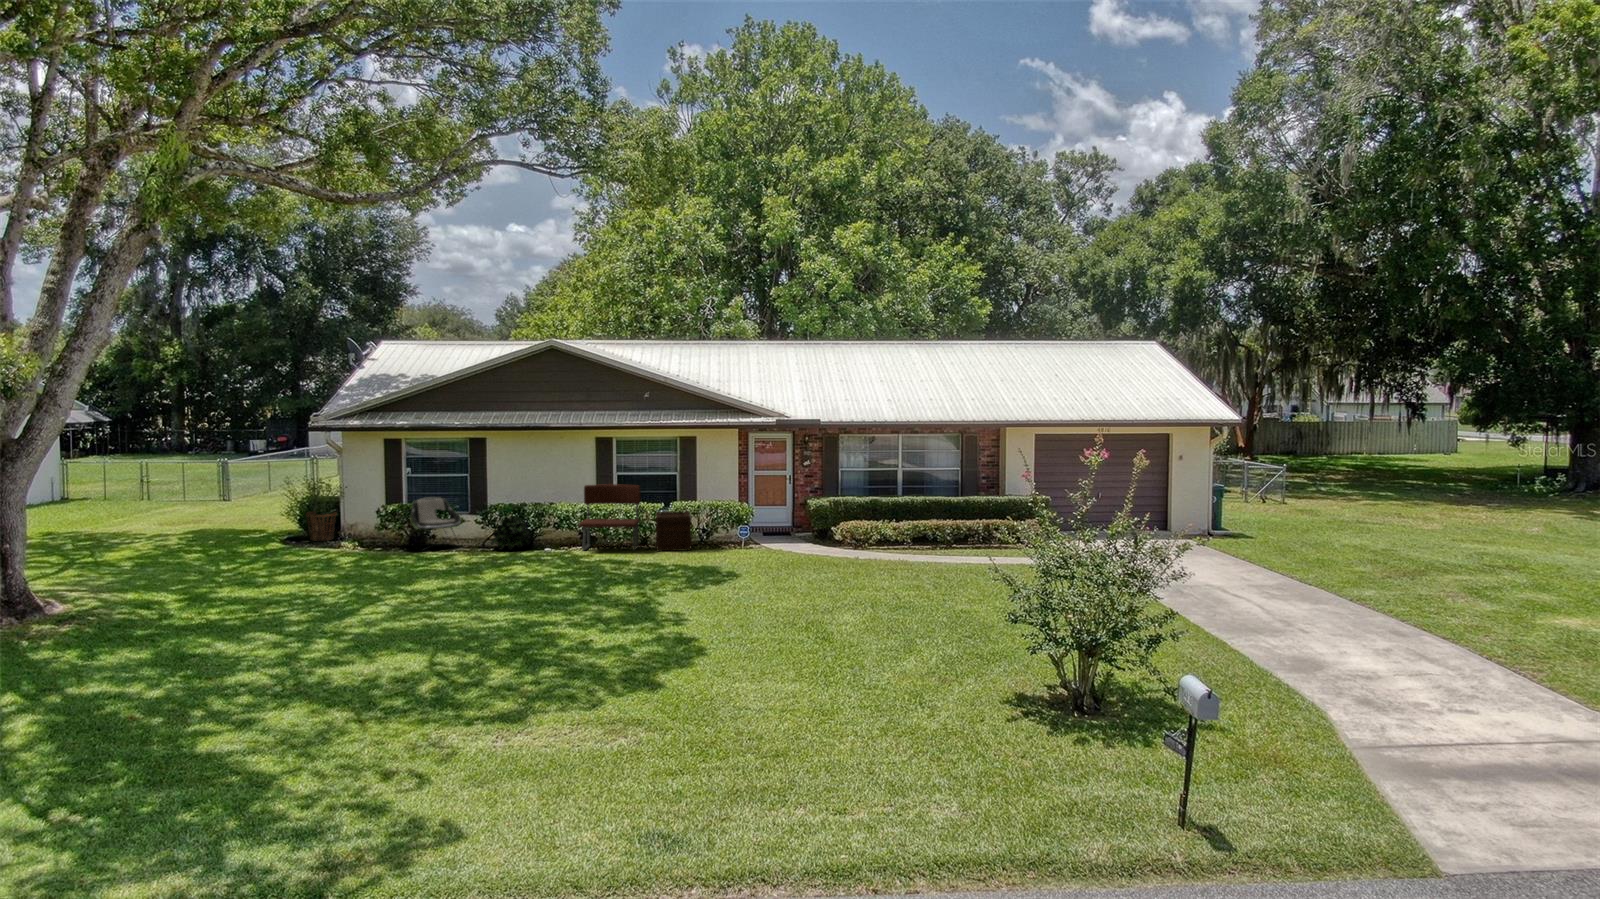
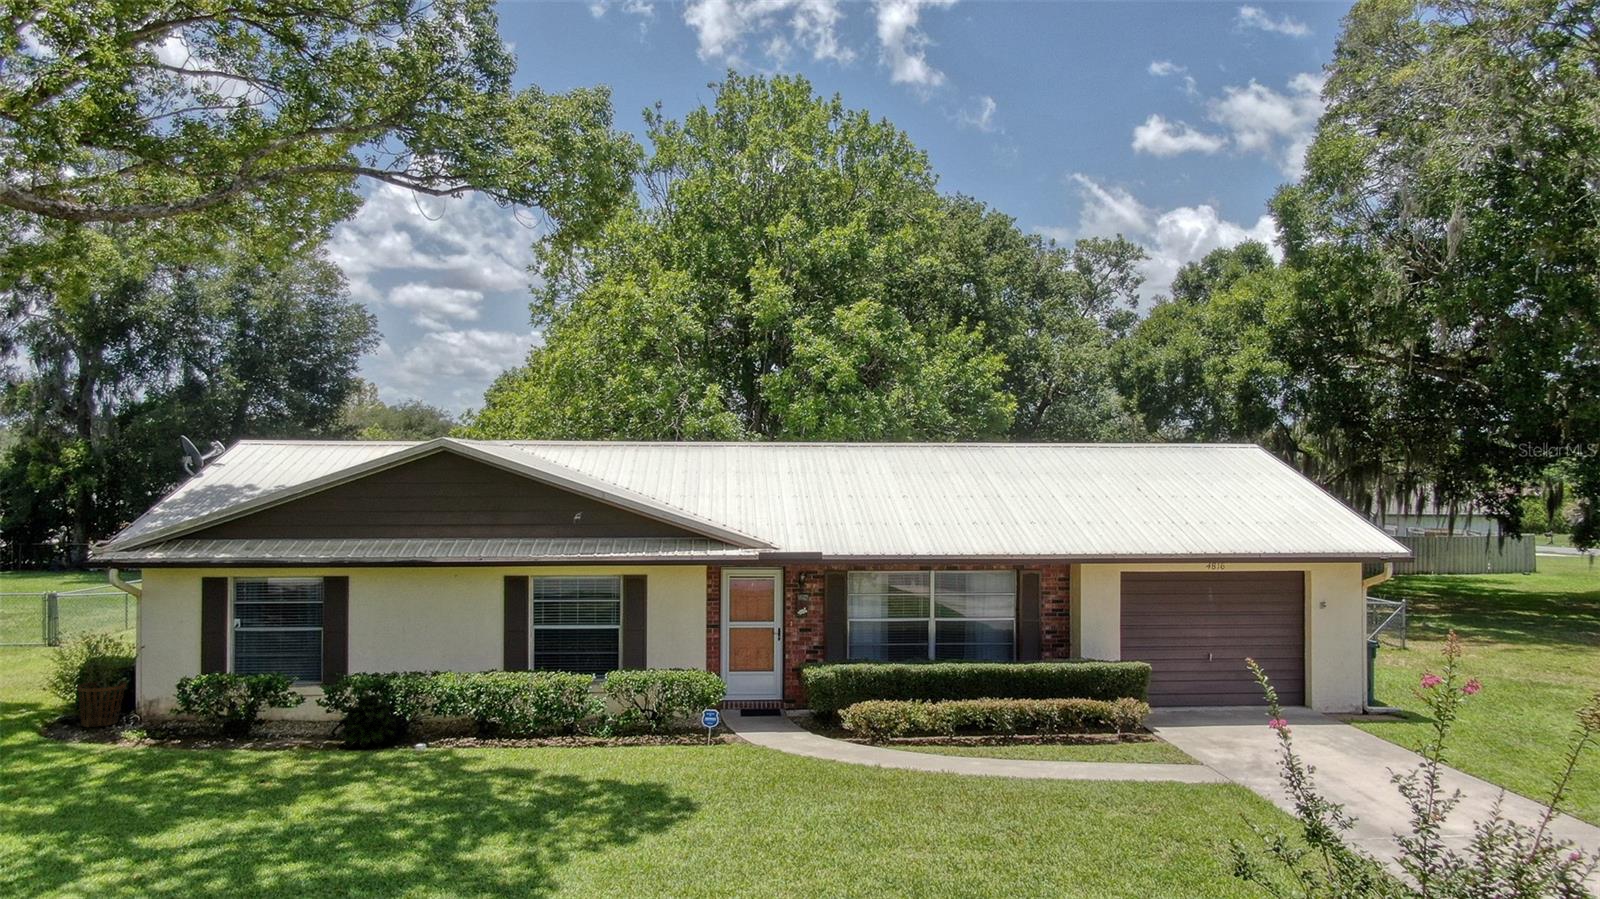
bench: present [578,484,641,551] -> none [465,647,562,749]
lounge chair: present [411,497,461,551] -> none [220,664,297,750]
wooden crate: present [656,511,692,551] -> none [581,686,634,750]

